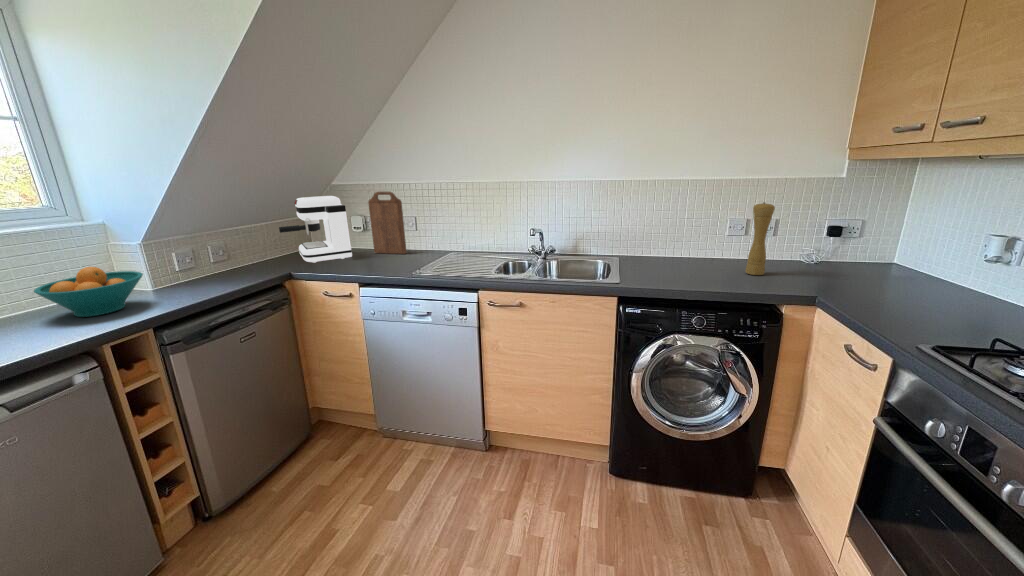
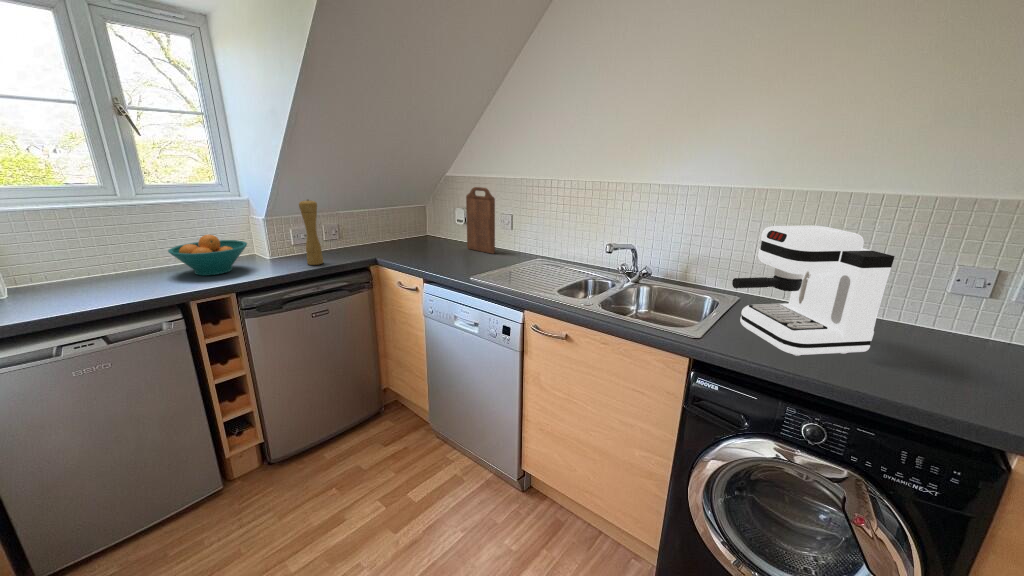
coffee maker: present [279,196,352,263] -> present [732,226,895,356]
pepper mill: present [746,202,775,275] -> present [299,200,323,265]

